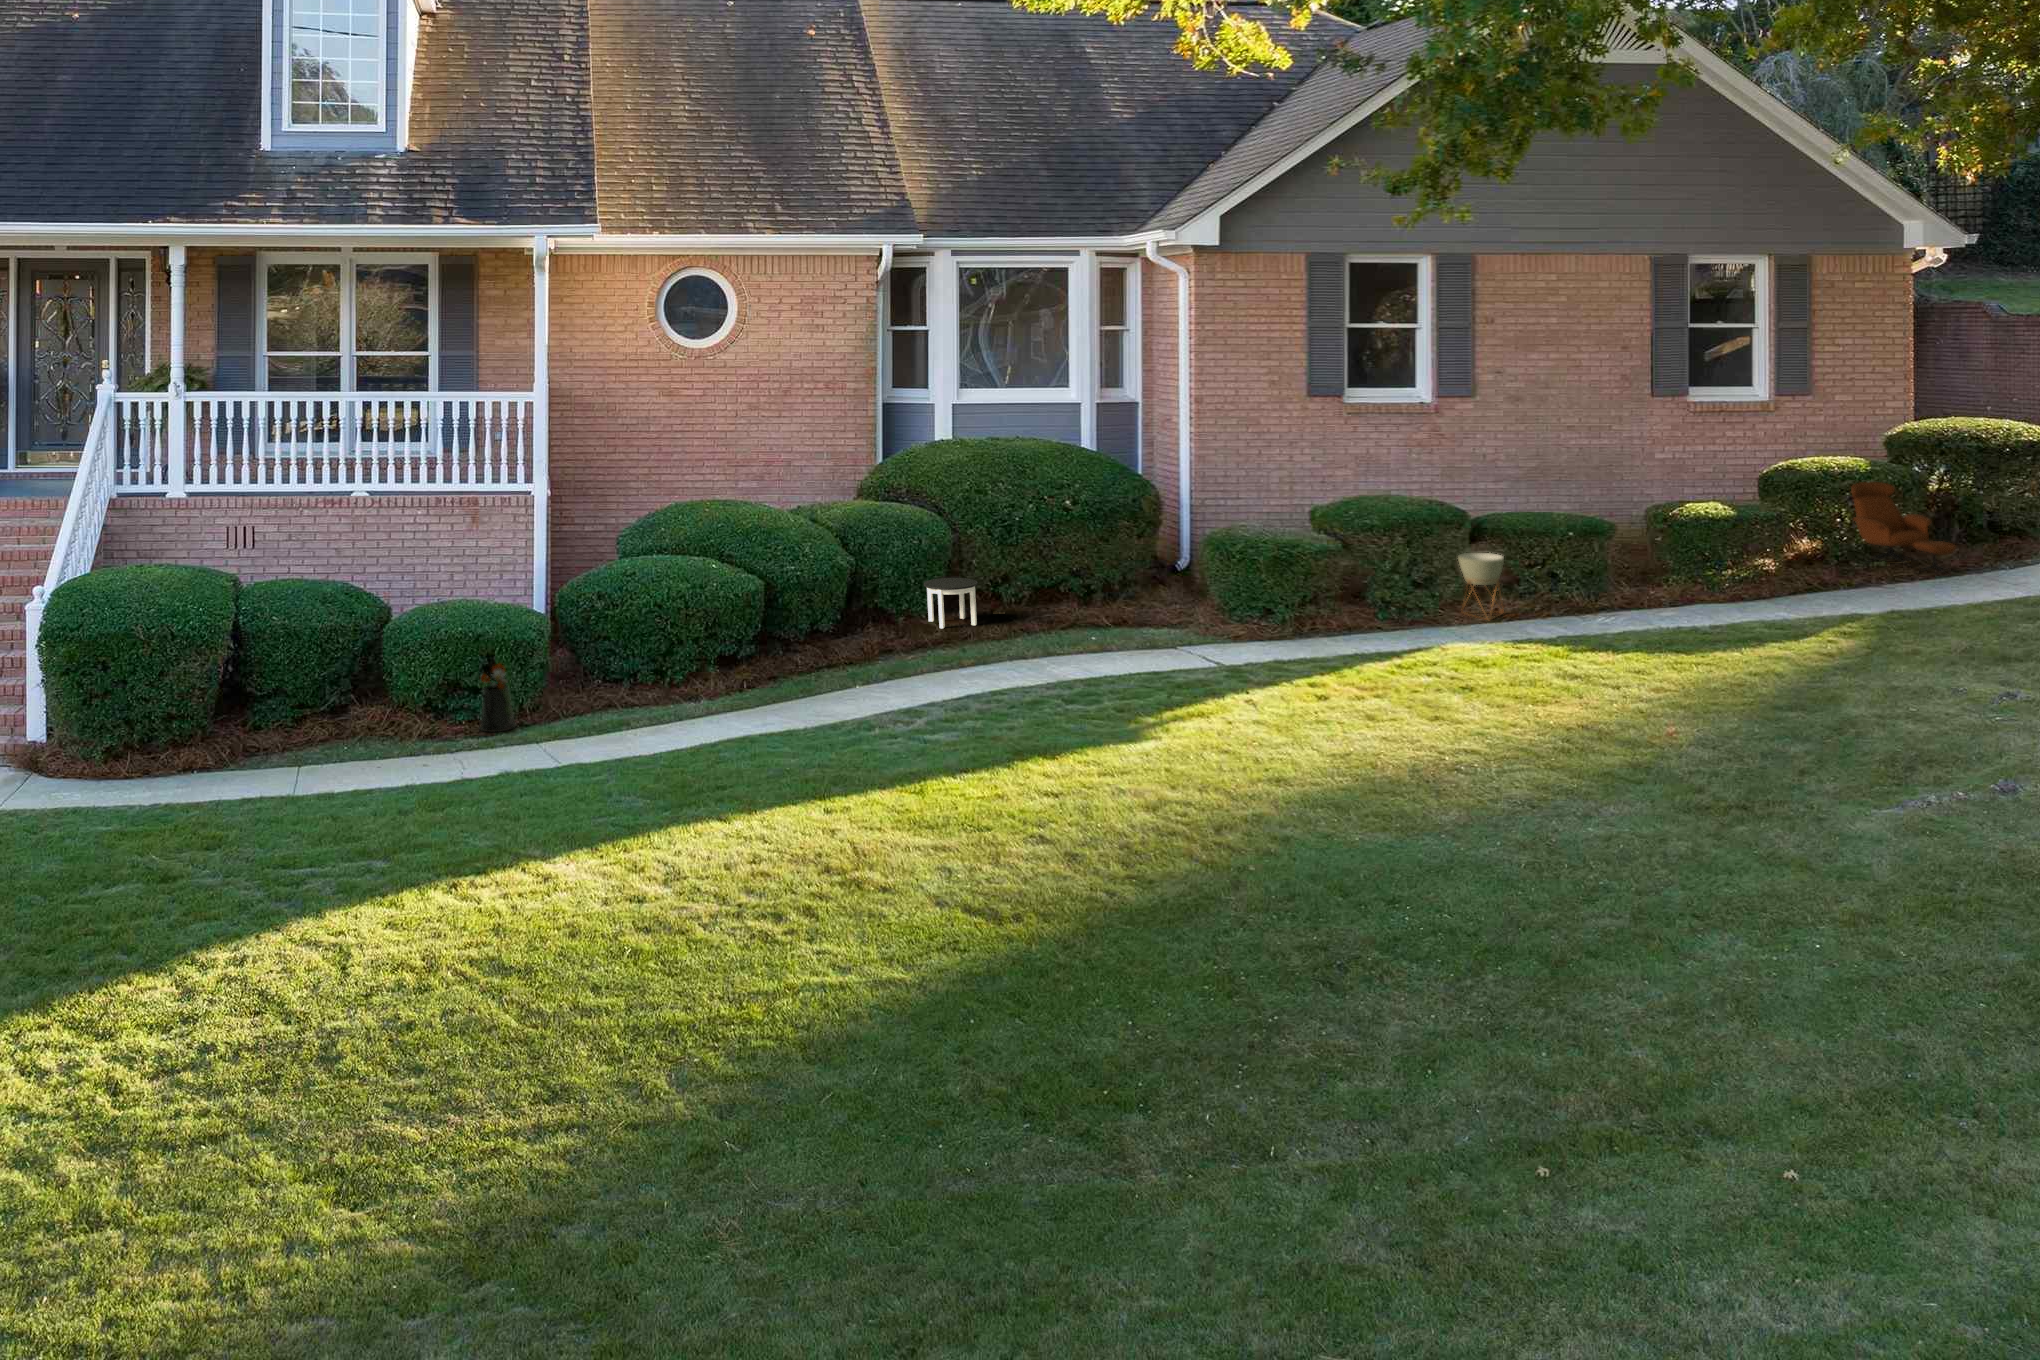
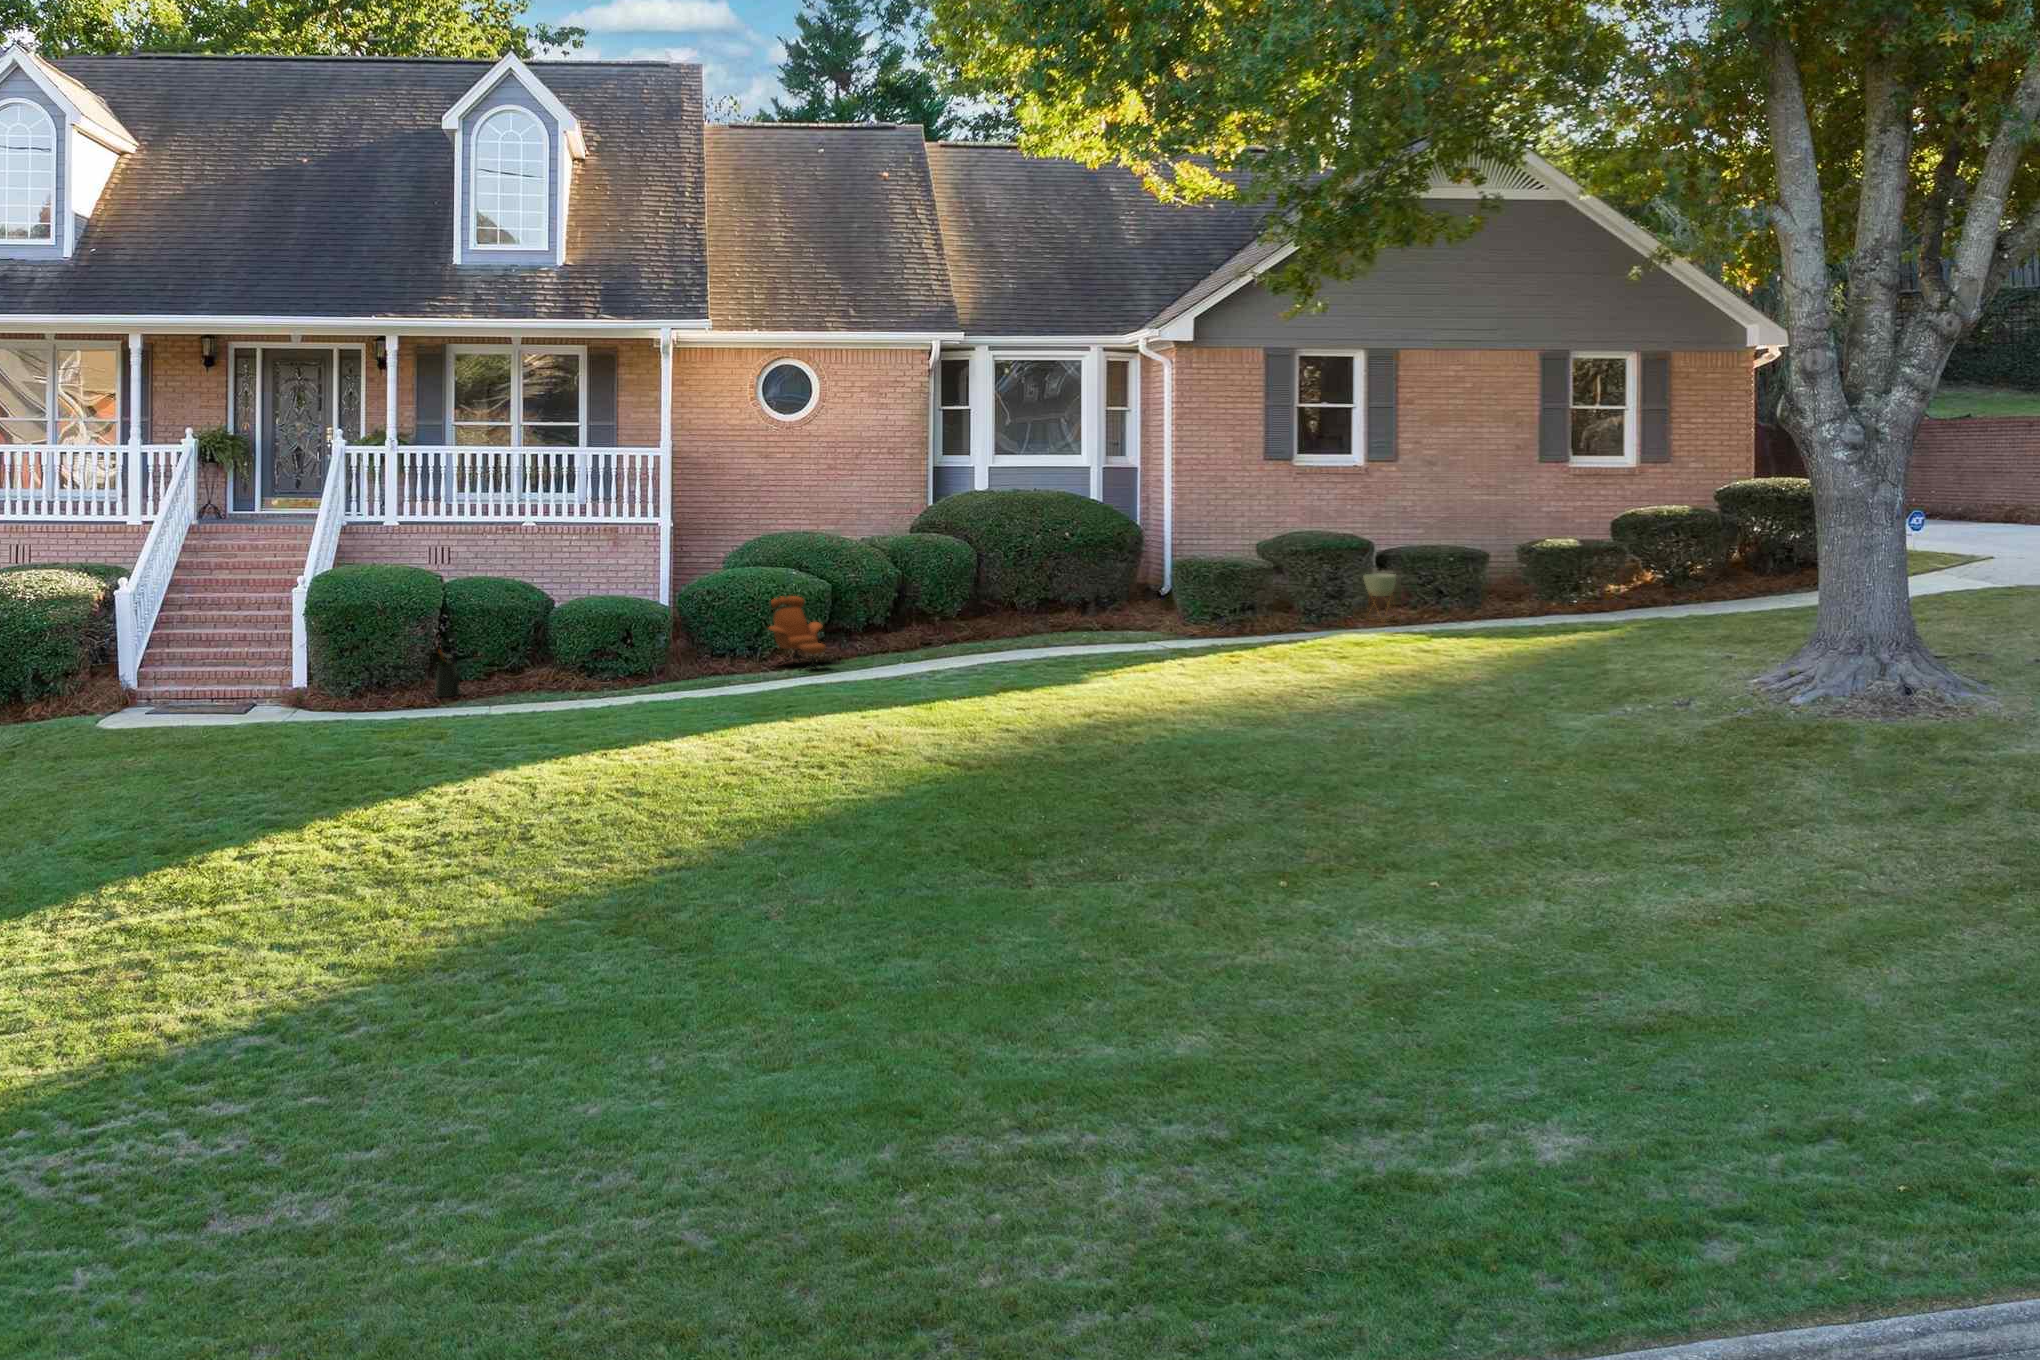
lounge chair: present [1851,482,1956,572] -> present [769,596,826,668]
round table: present [924,578,978,629] -> none [955,590,996,625]
watering can: present [480,664,516,732] -> present [435,650,461,697]

